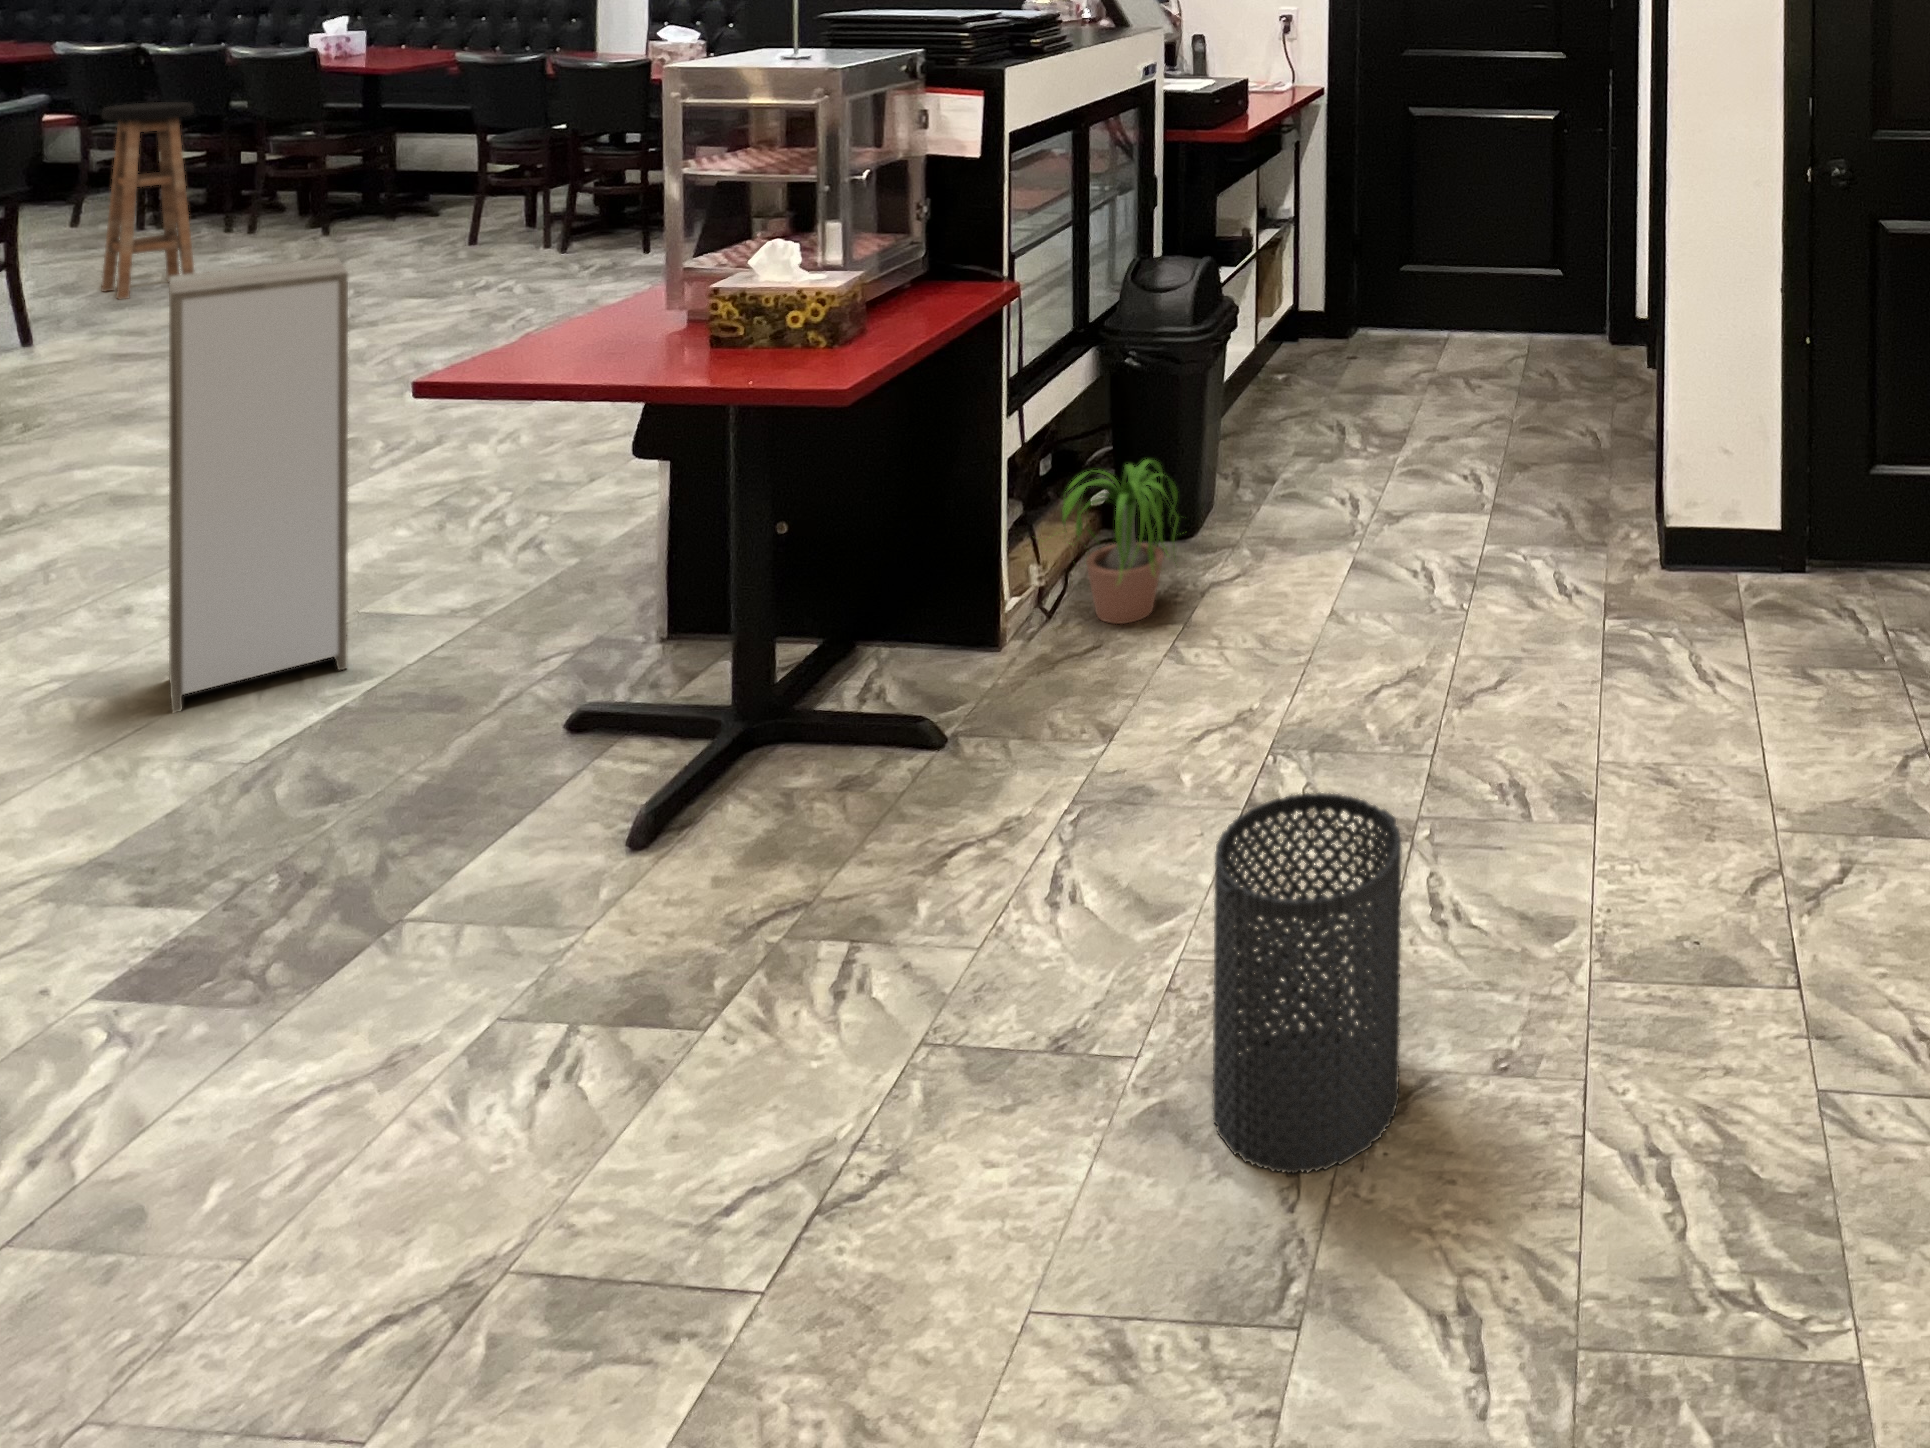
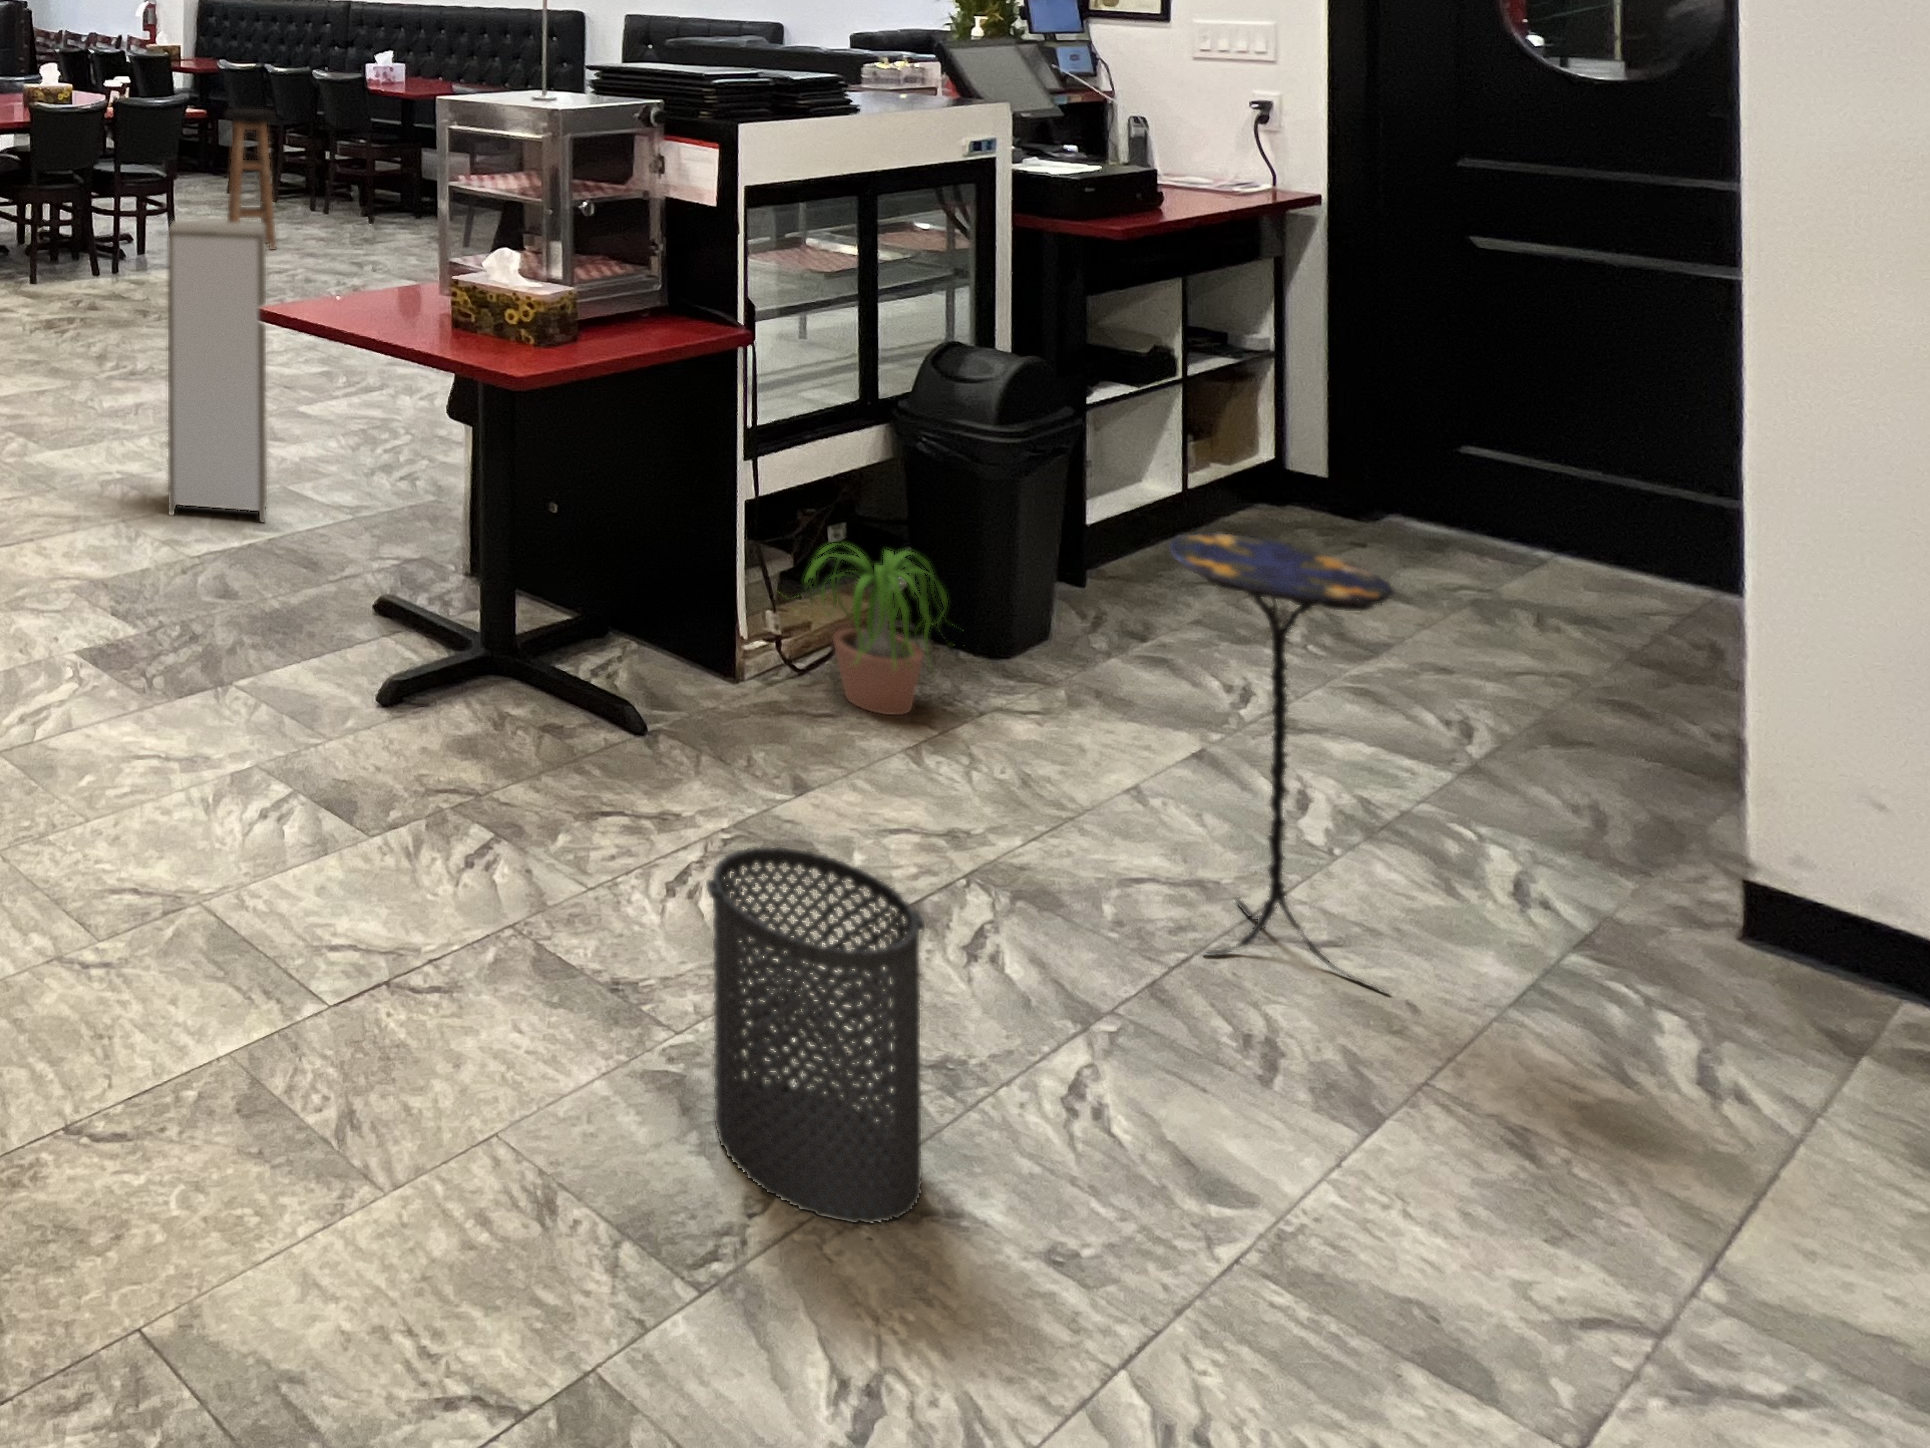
side table: none [1409,370,1549,724] -> present [1170,533,1394,994]

